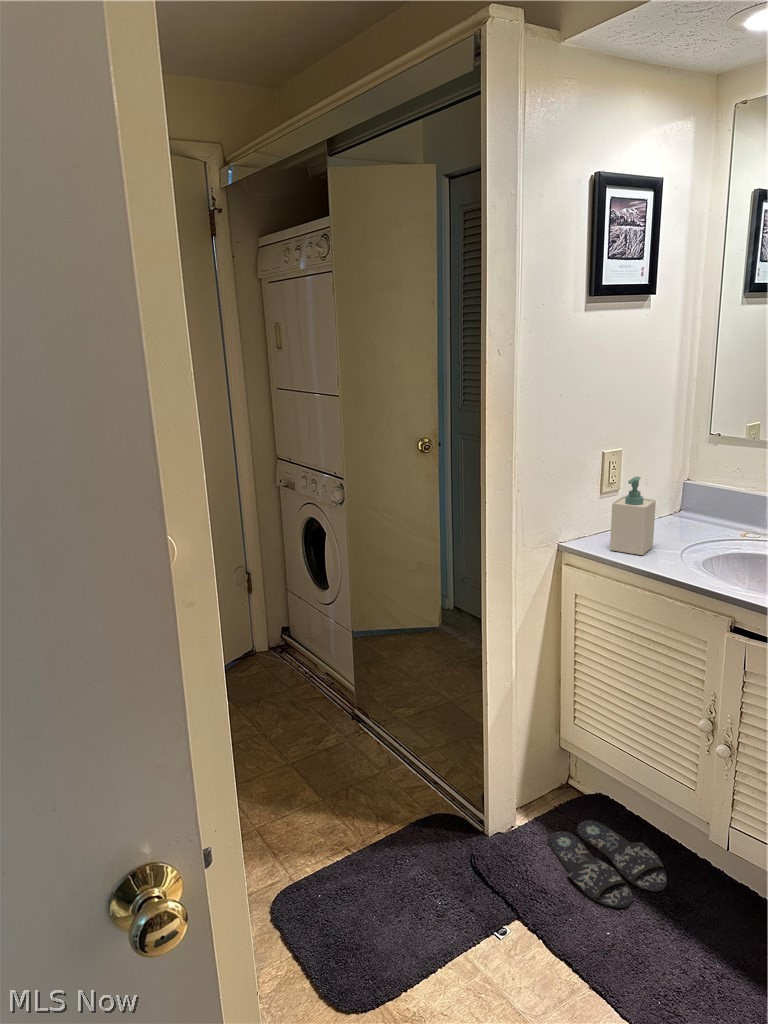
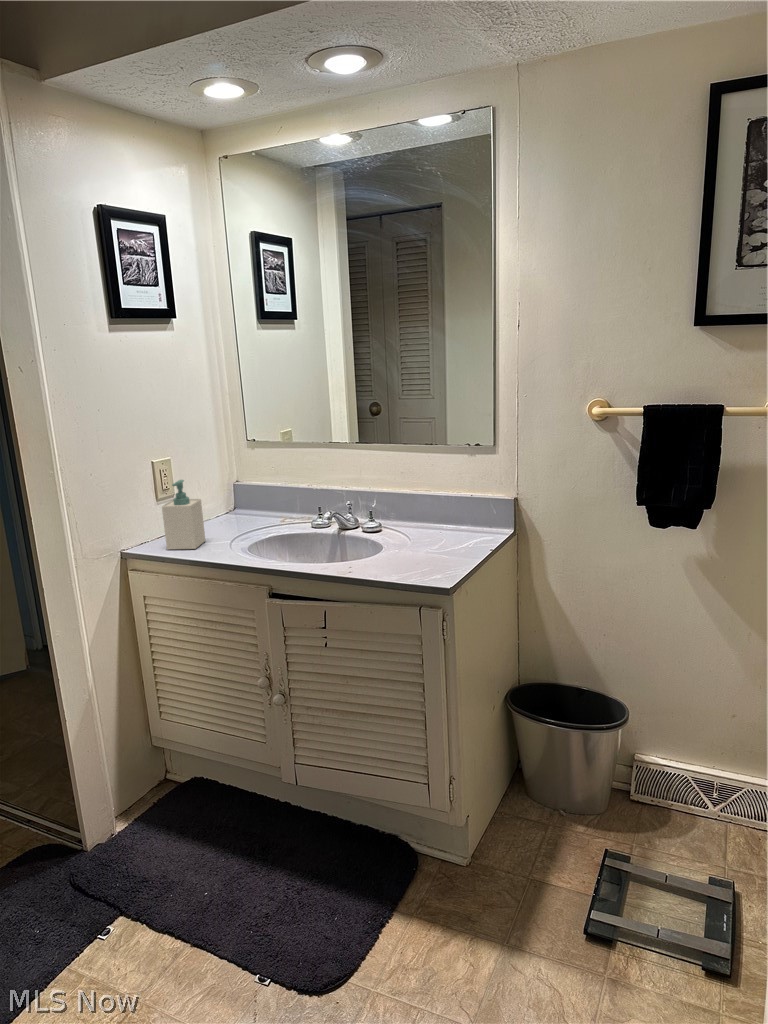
slippers: present [548,820,667,908] -> none [149,802,256,870]

